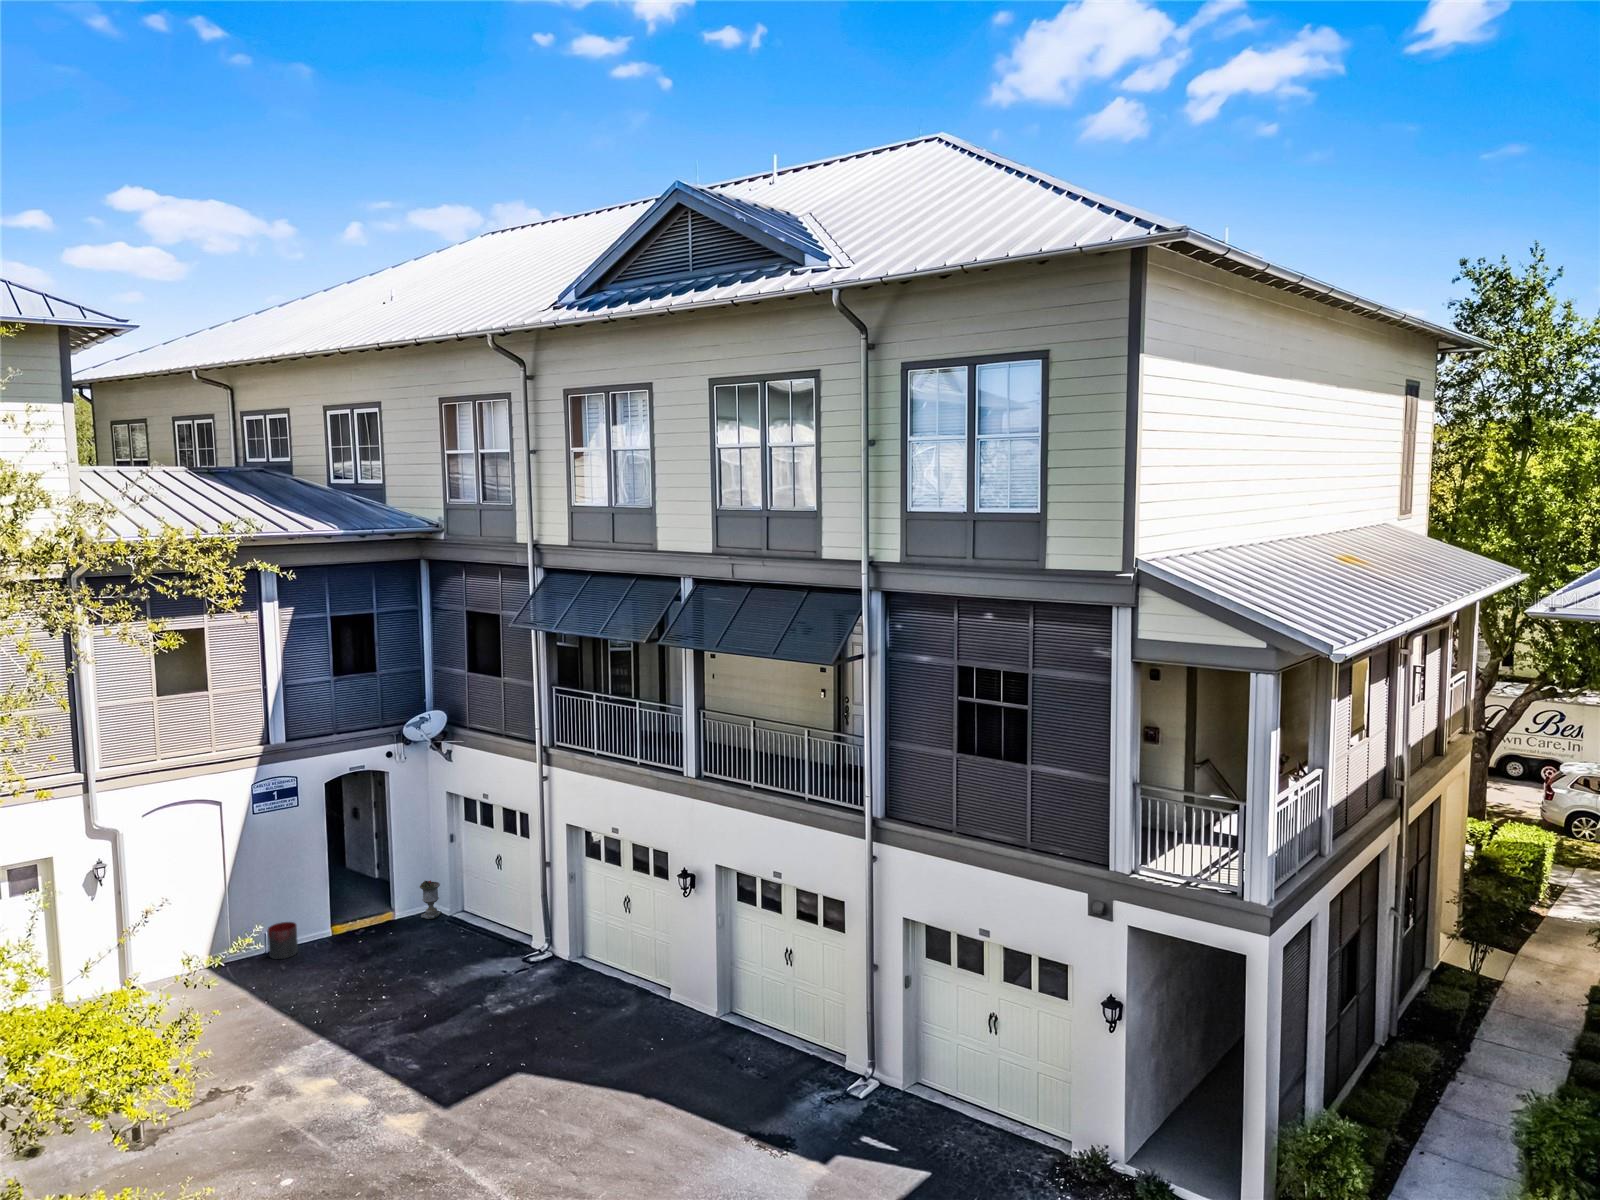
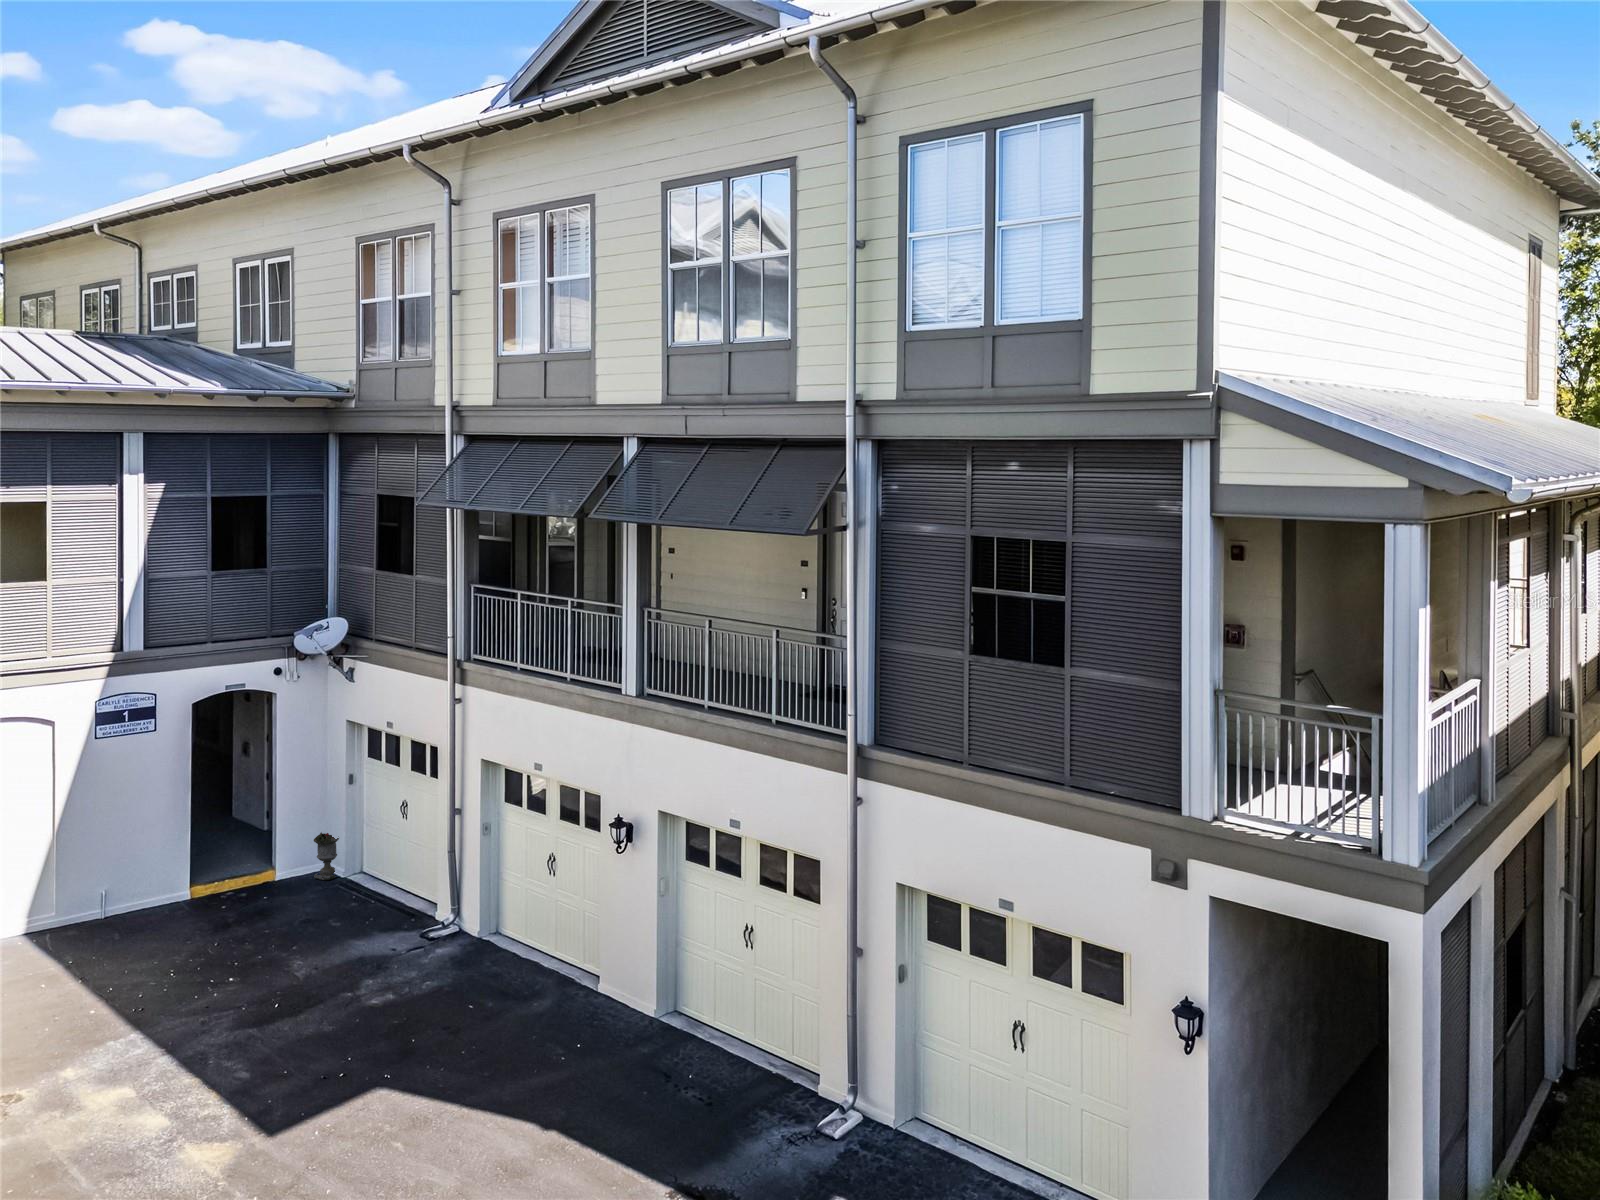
trash can: present [268,922,298,959] -> none [112,872,151,918]

